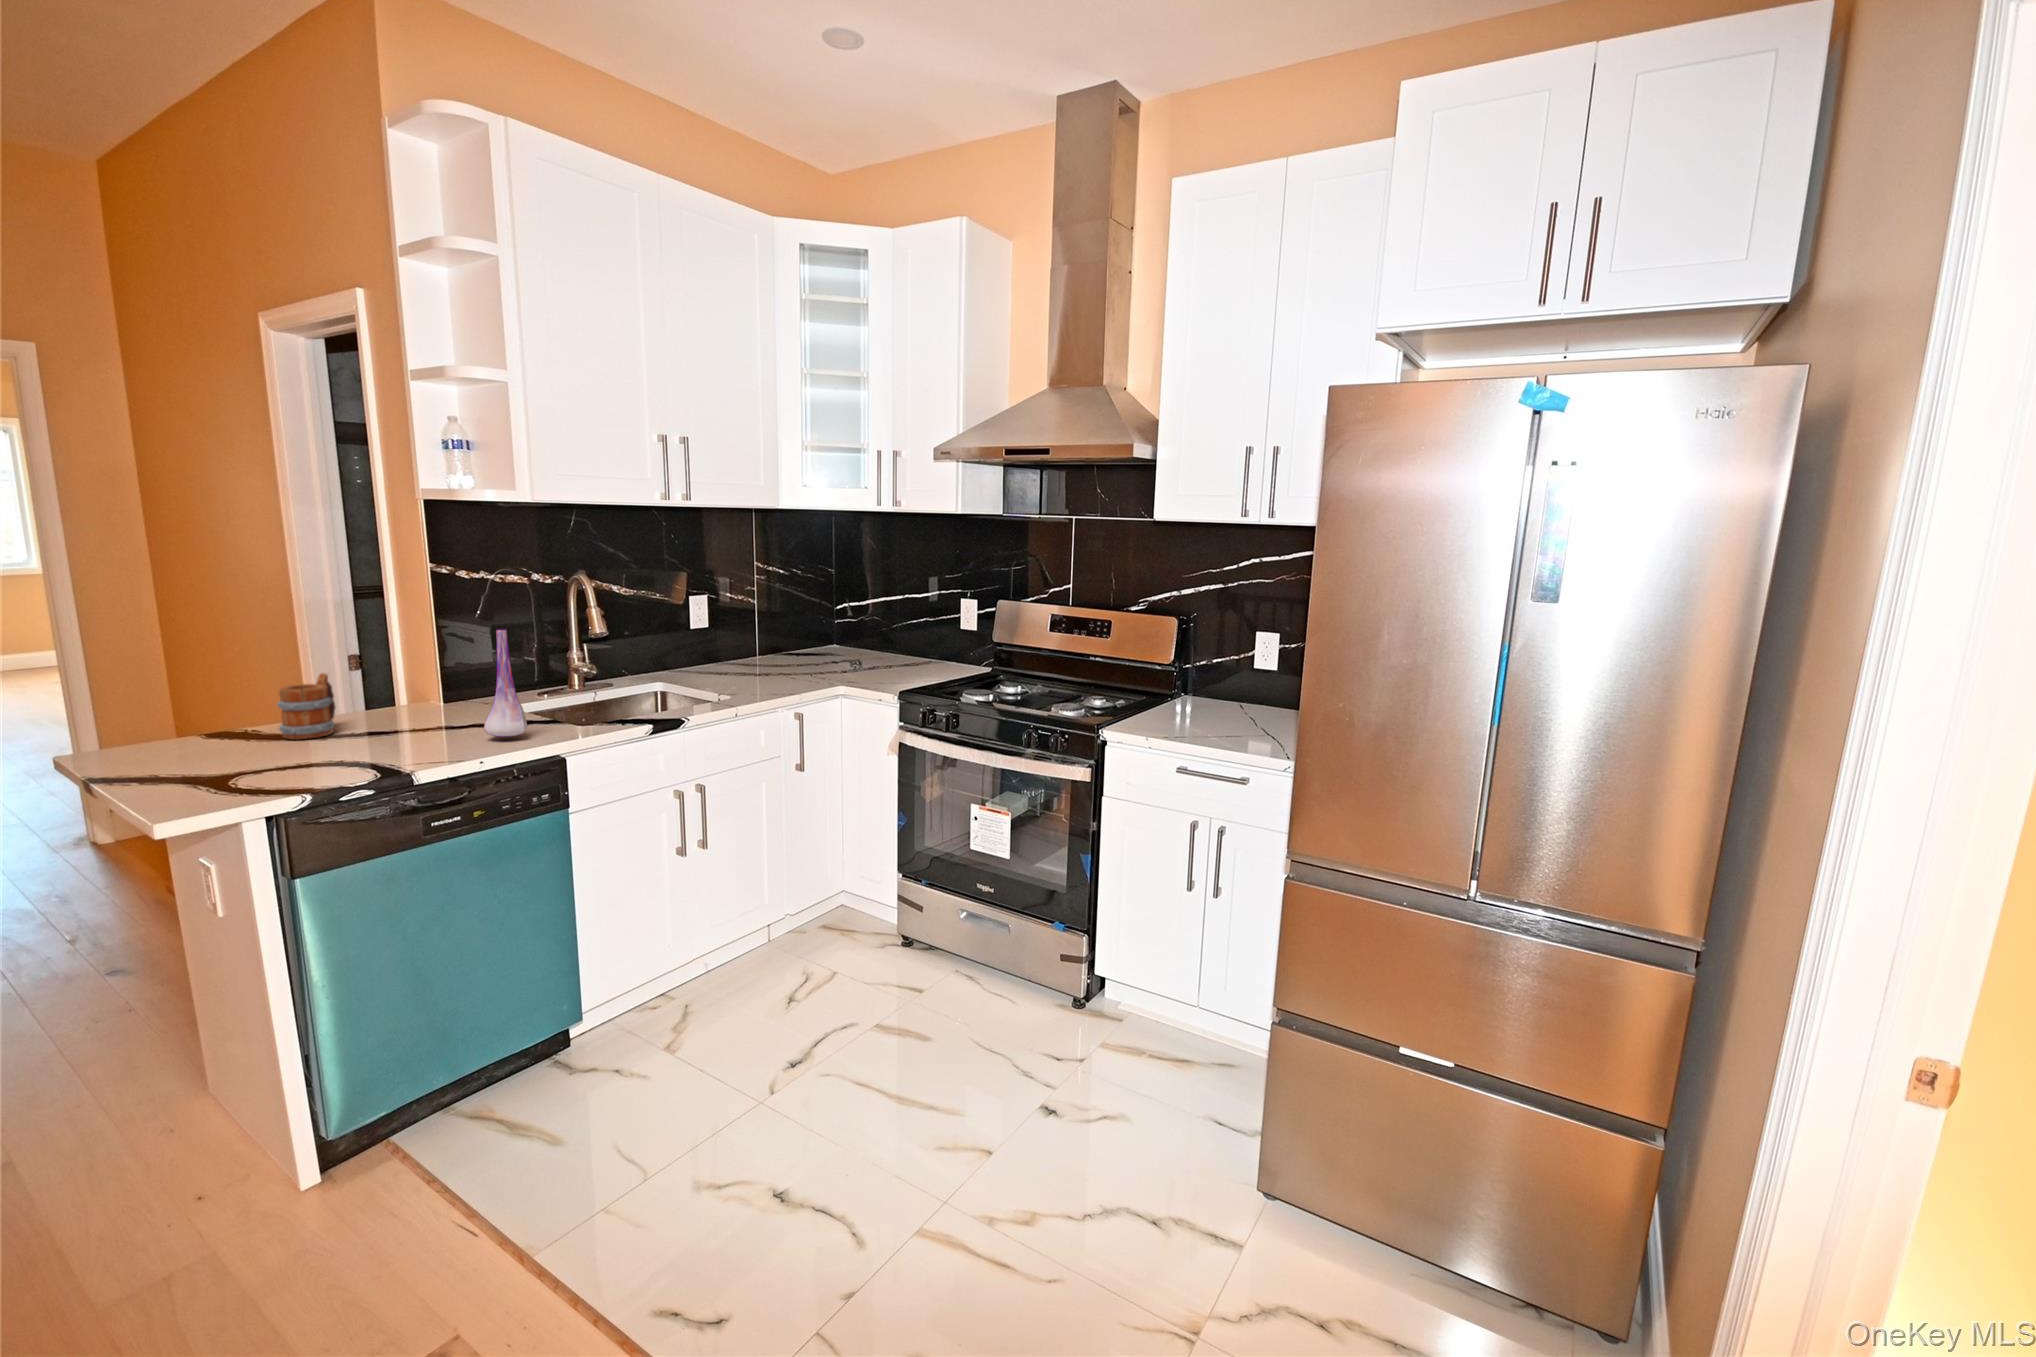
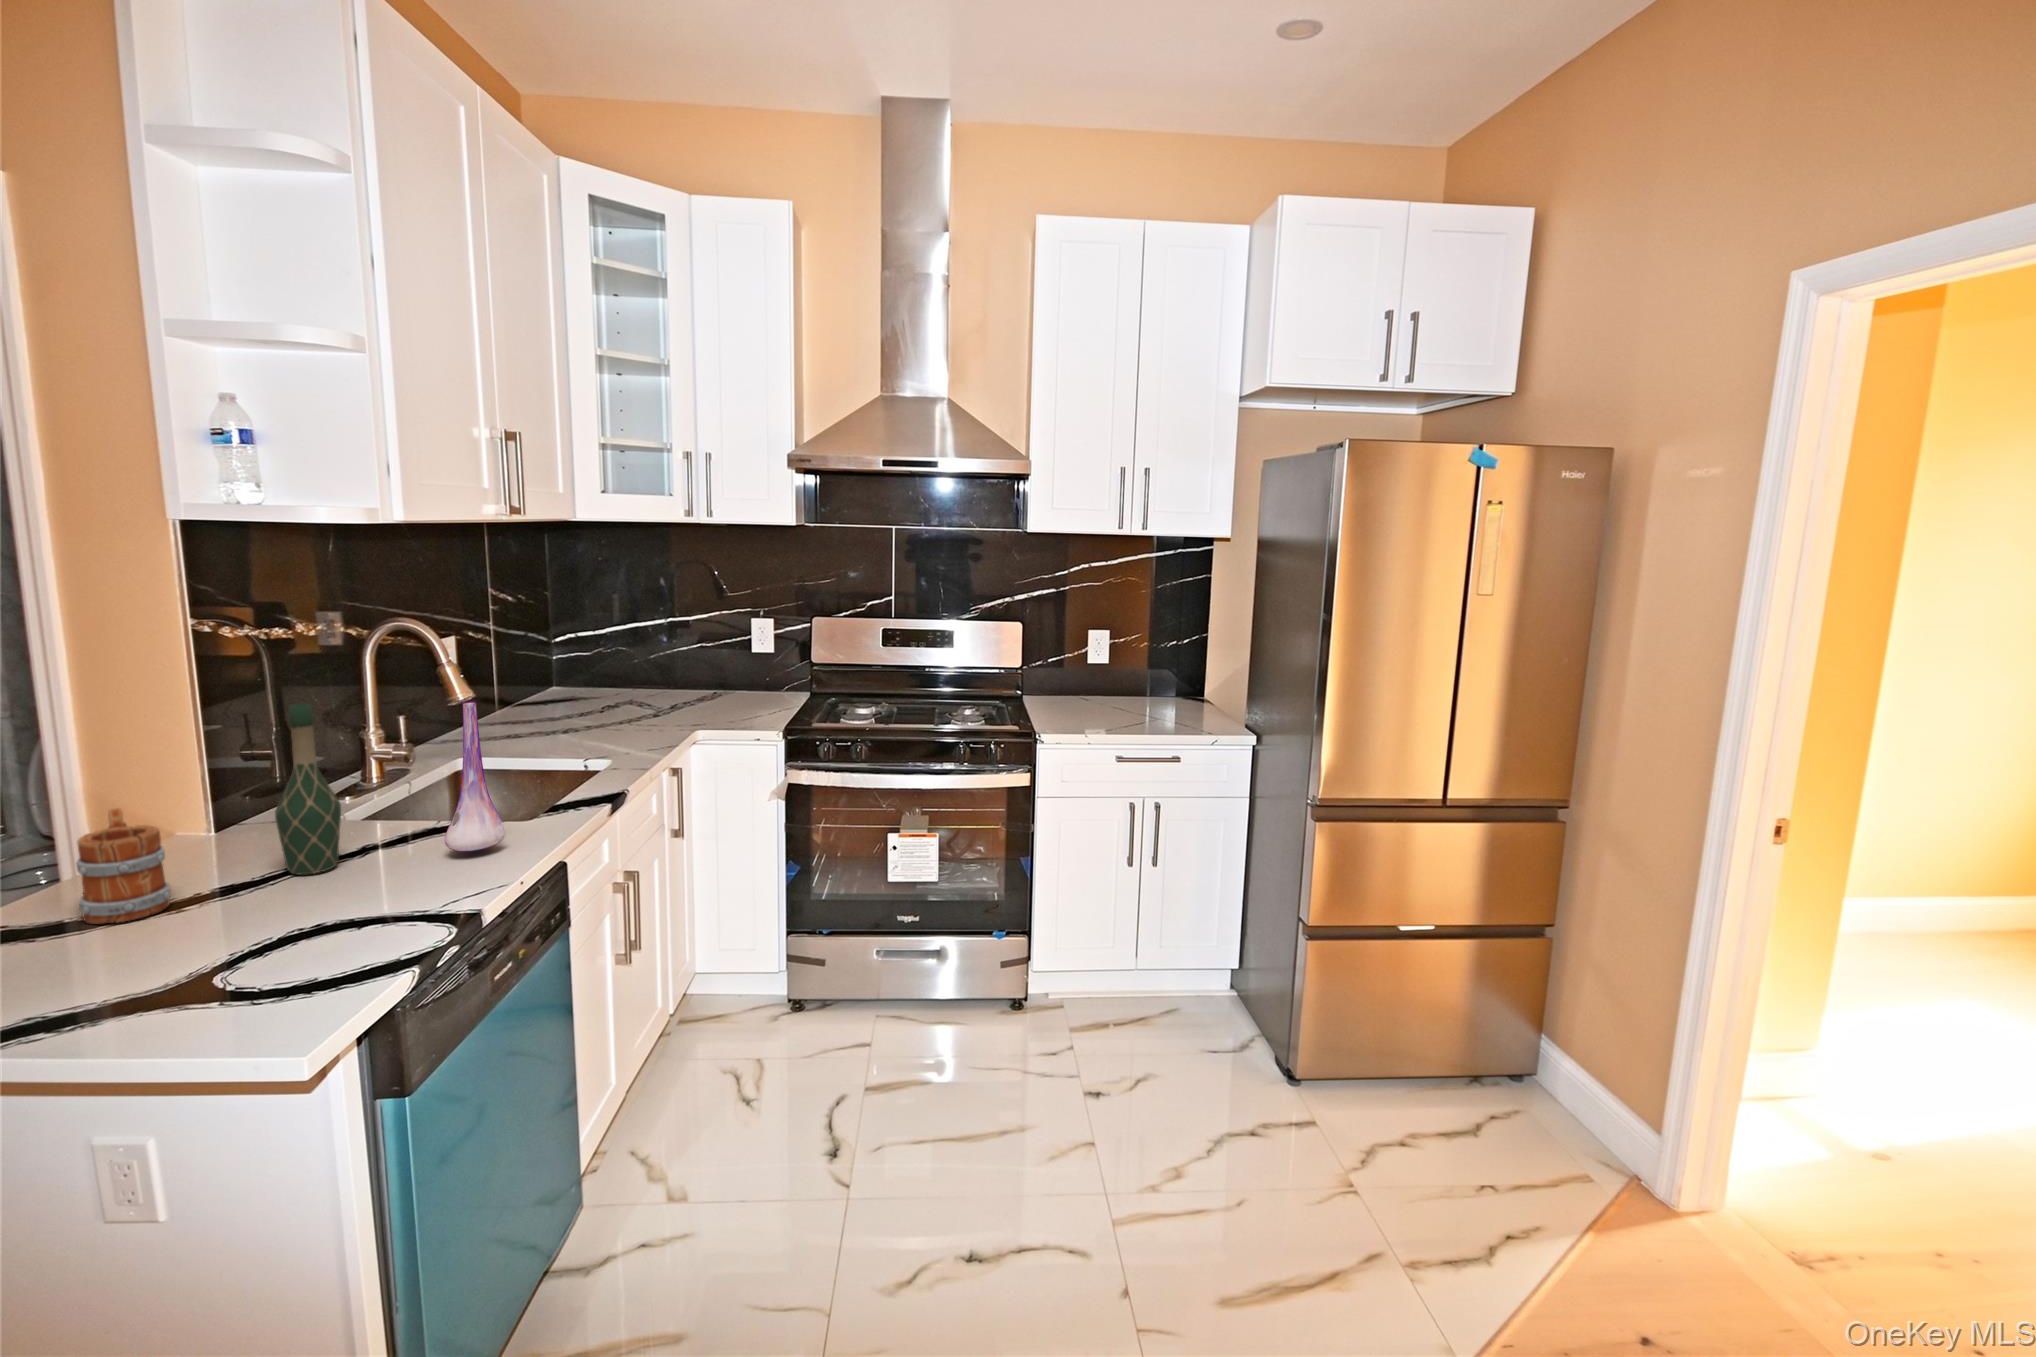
wine bottle: none [398,620,441,733] -> present [275,704,341,875]

